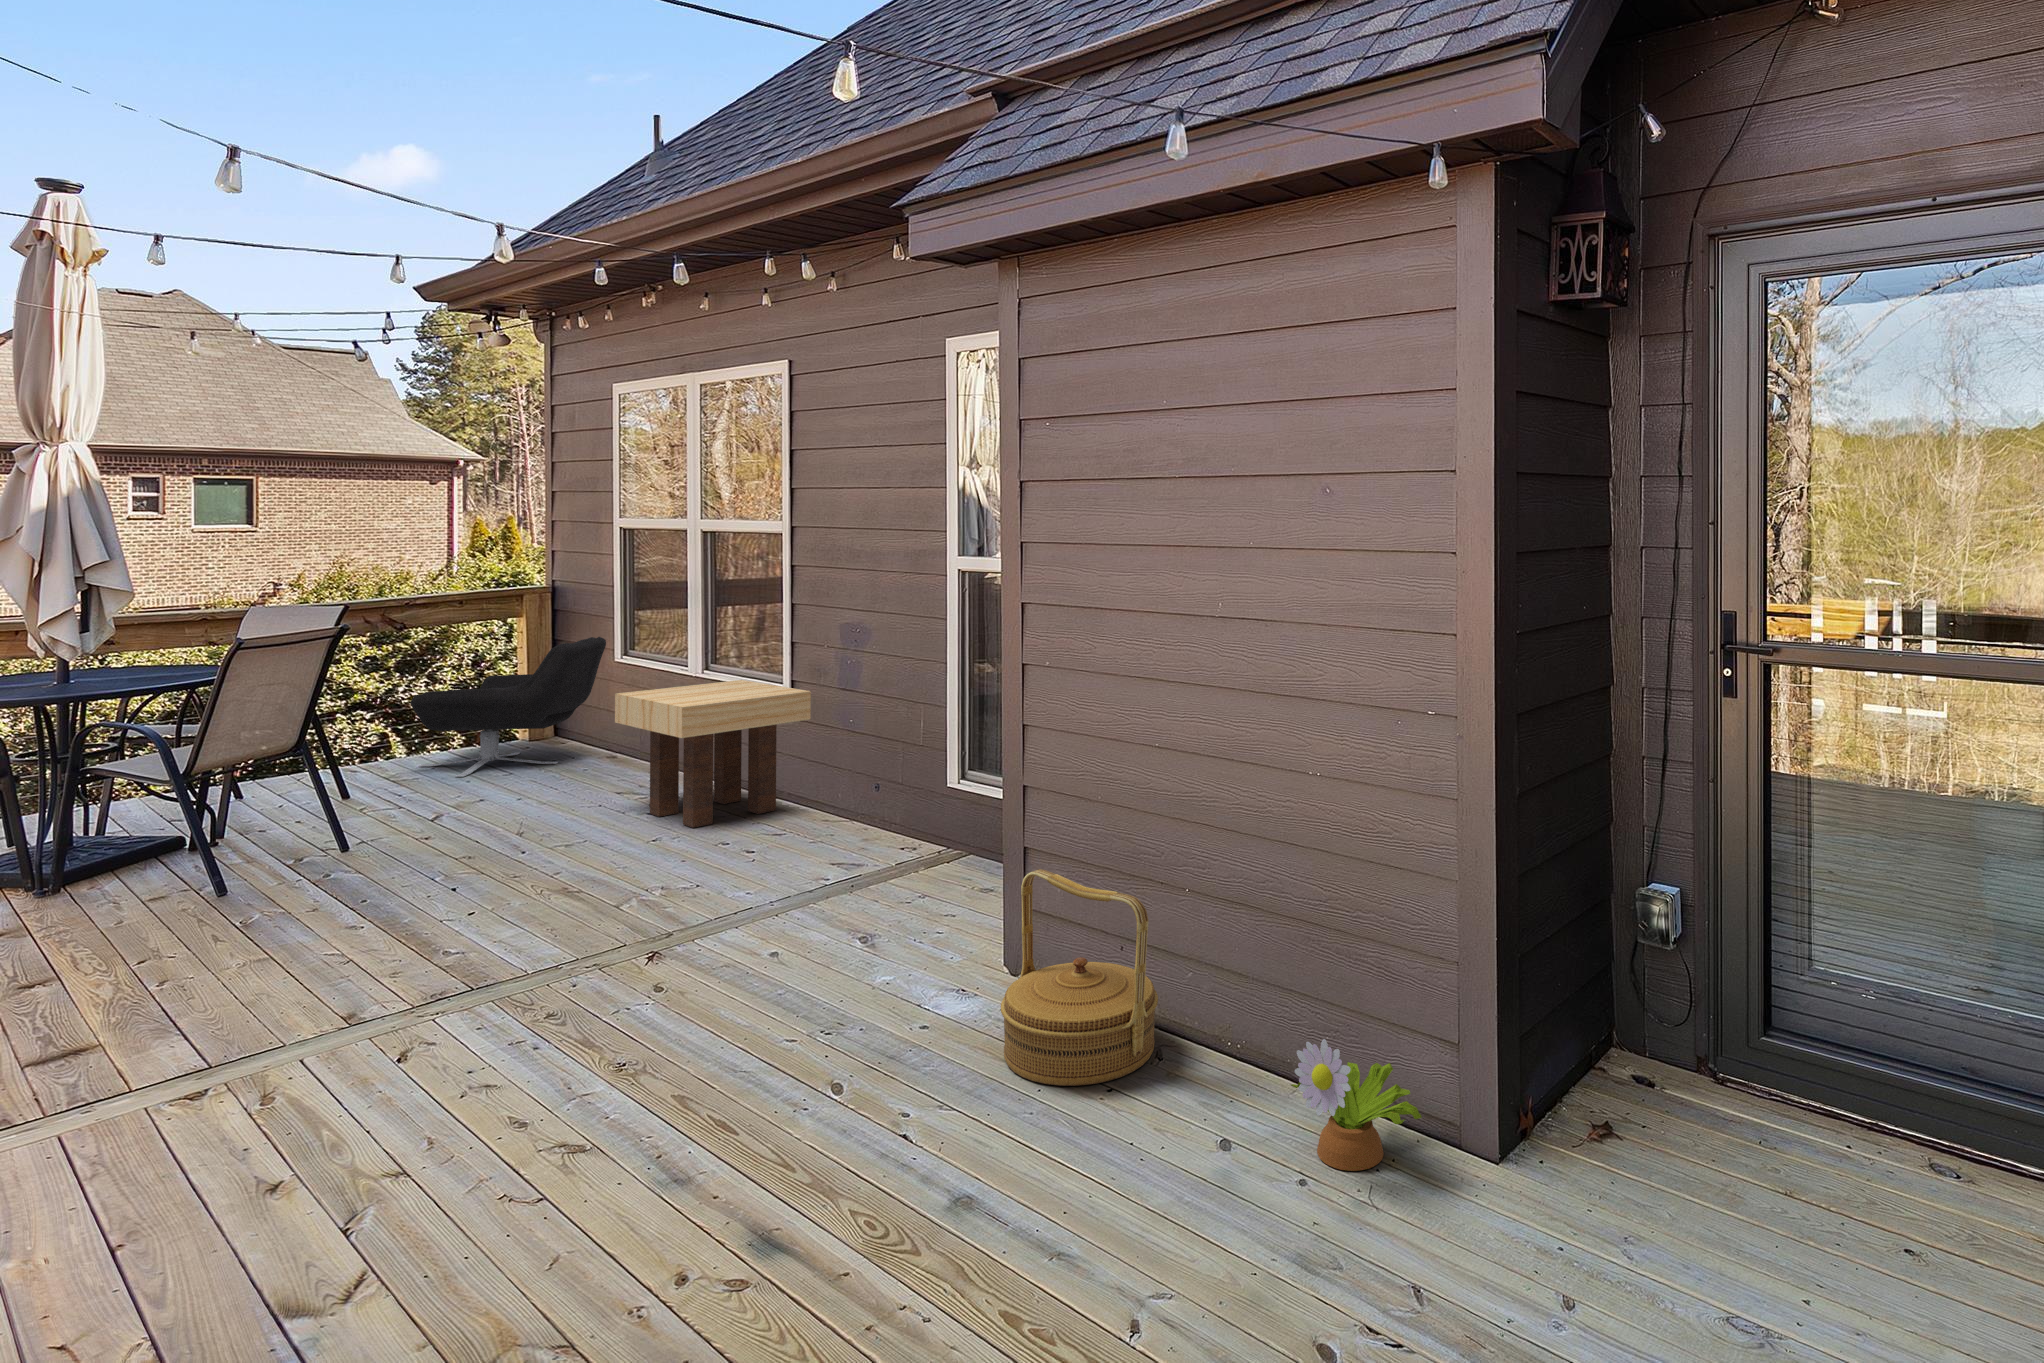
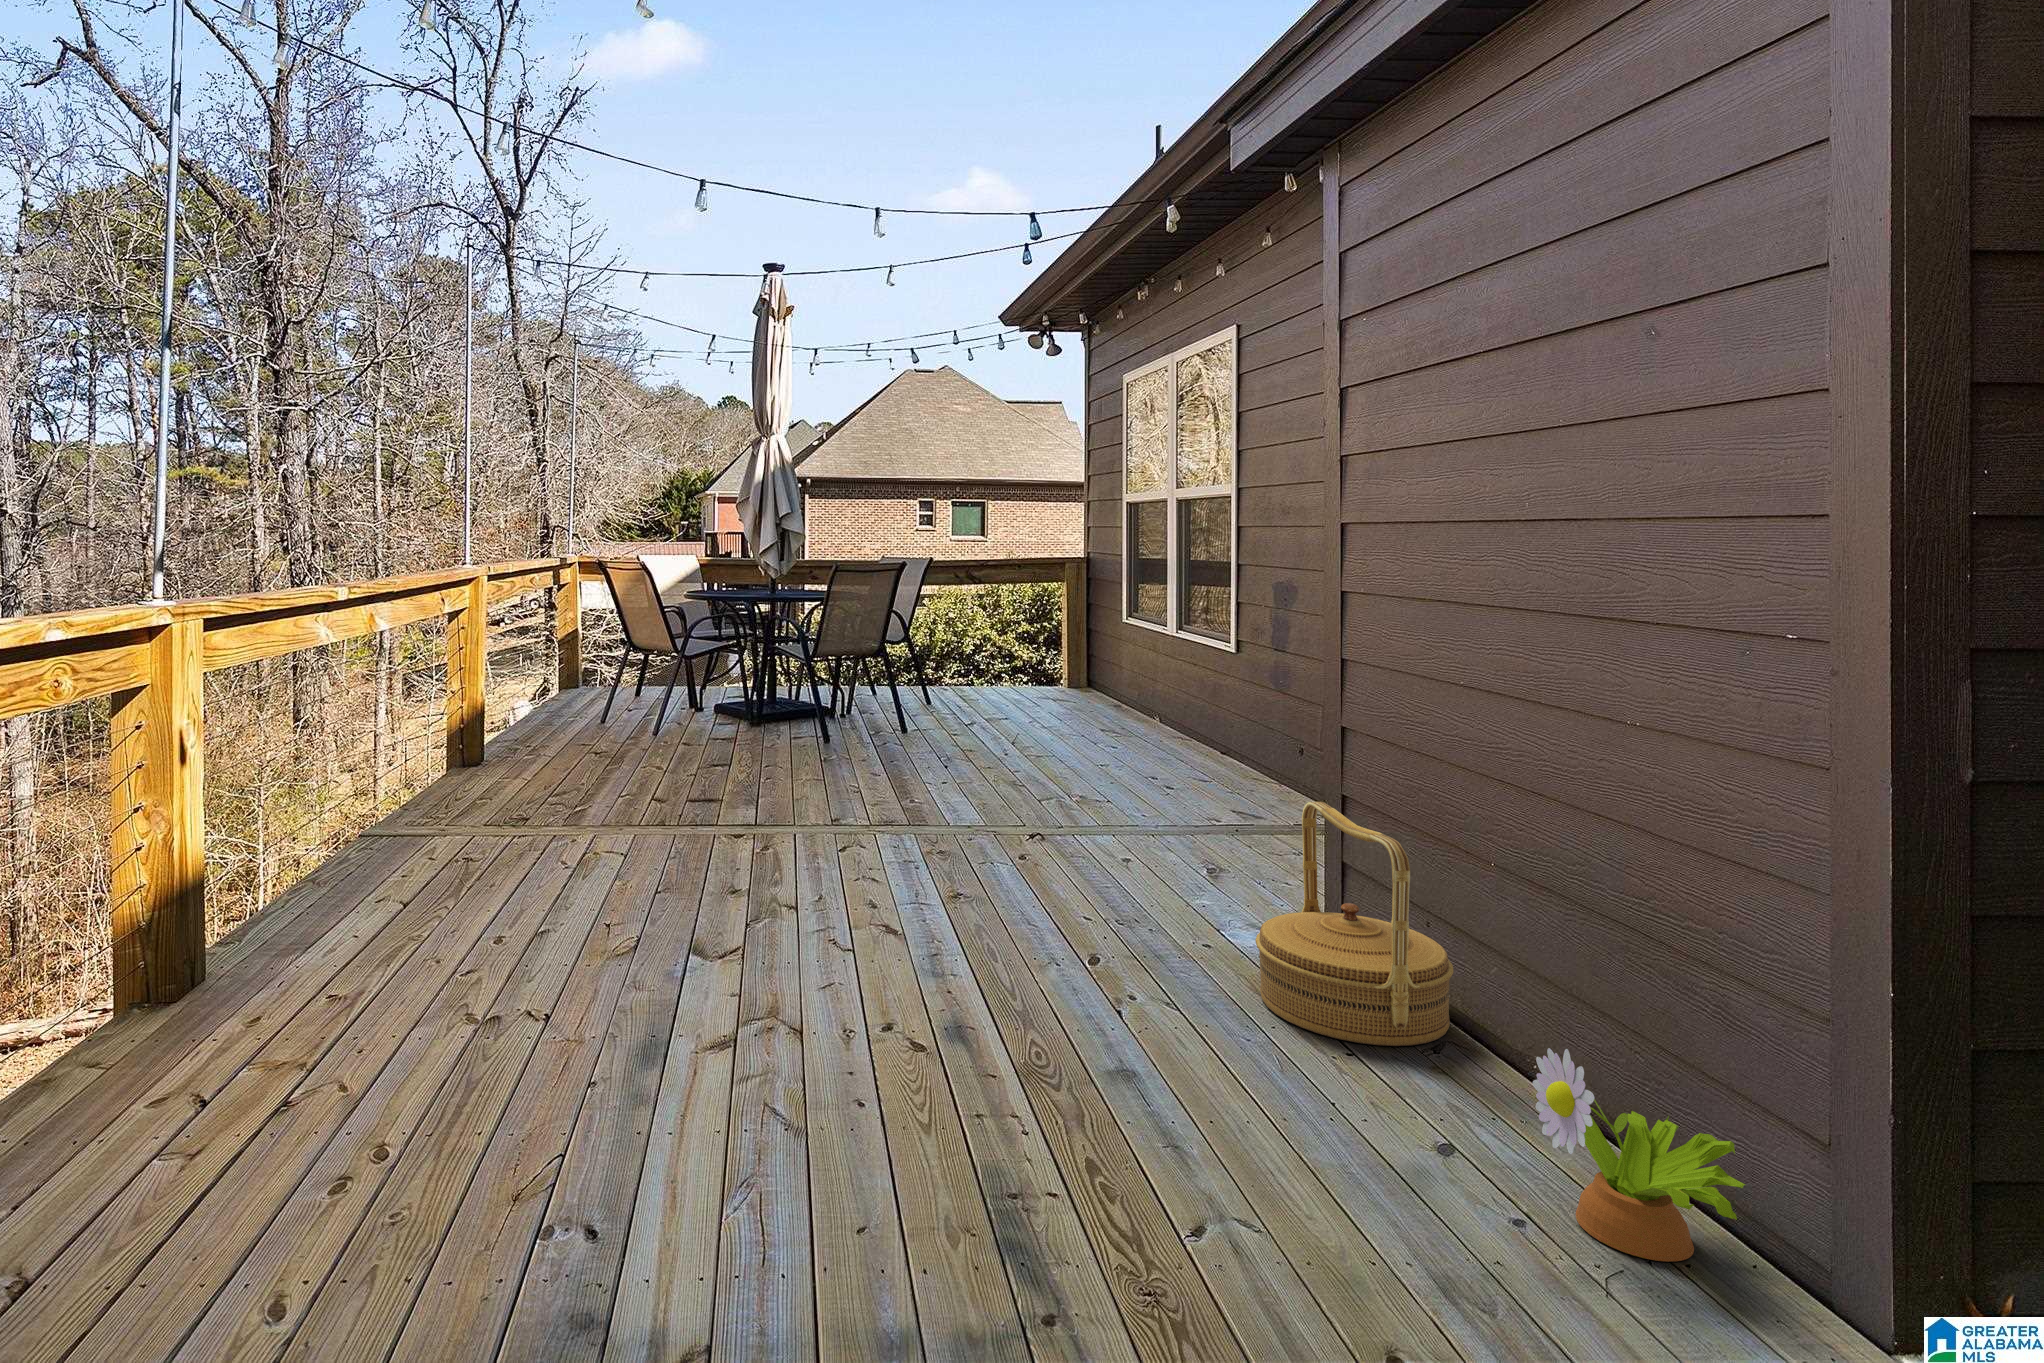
lounge chair: present [411,637,606,777] -> none [982,599,1122,702]
side table: present [615,680,811,828] -> none [1093,636,1254,759]

